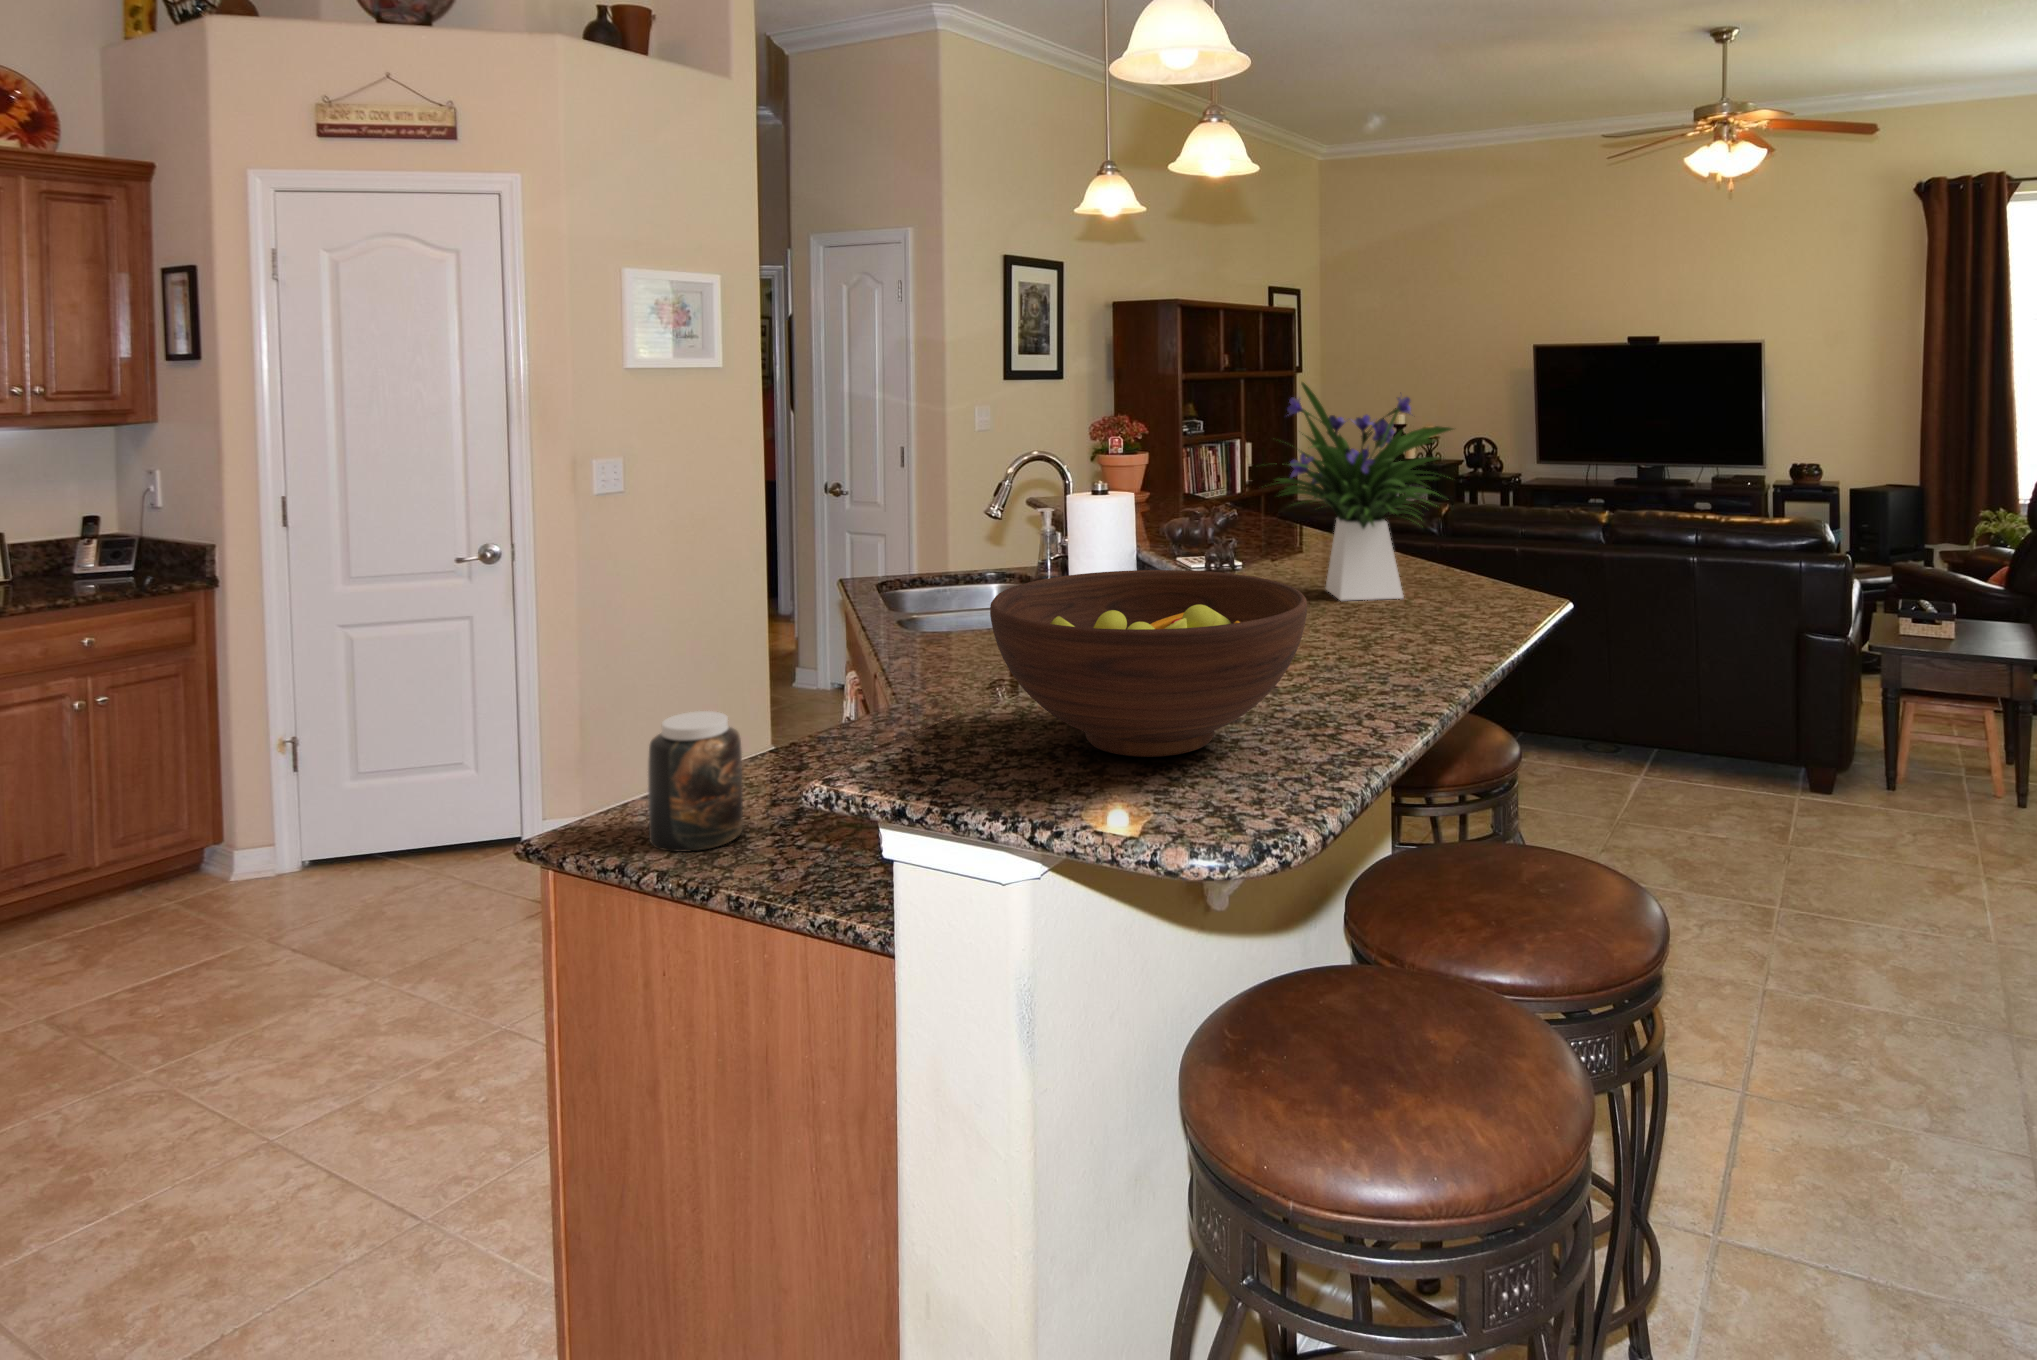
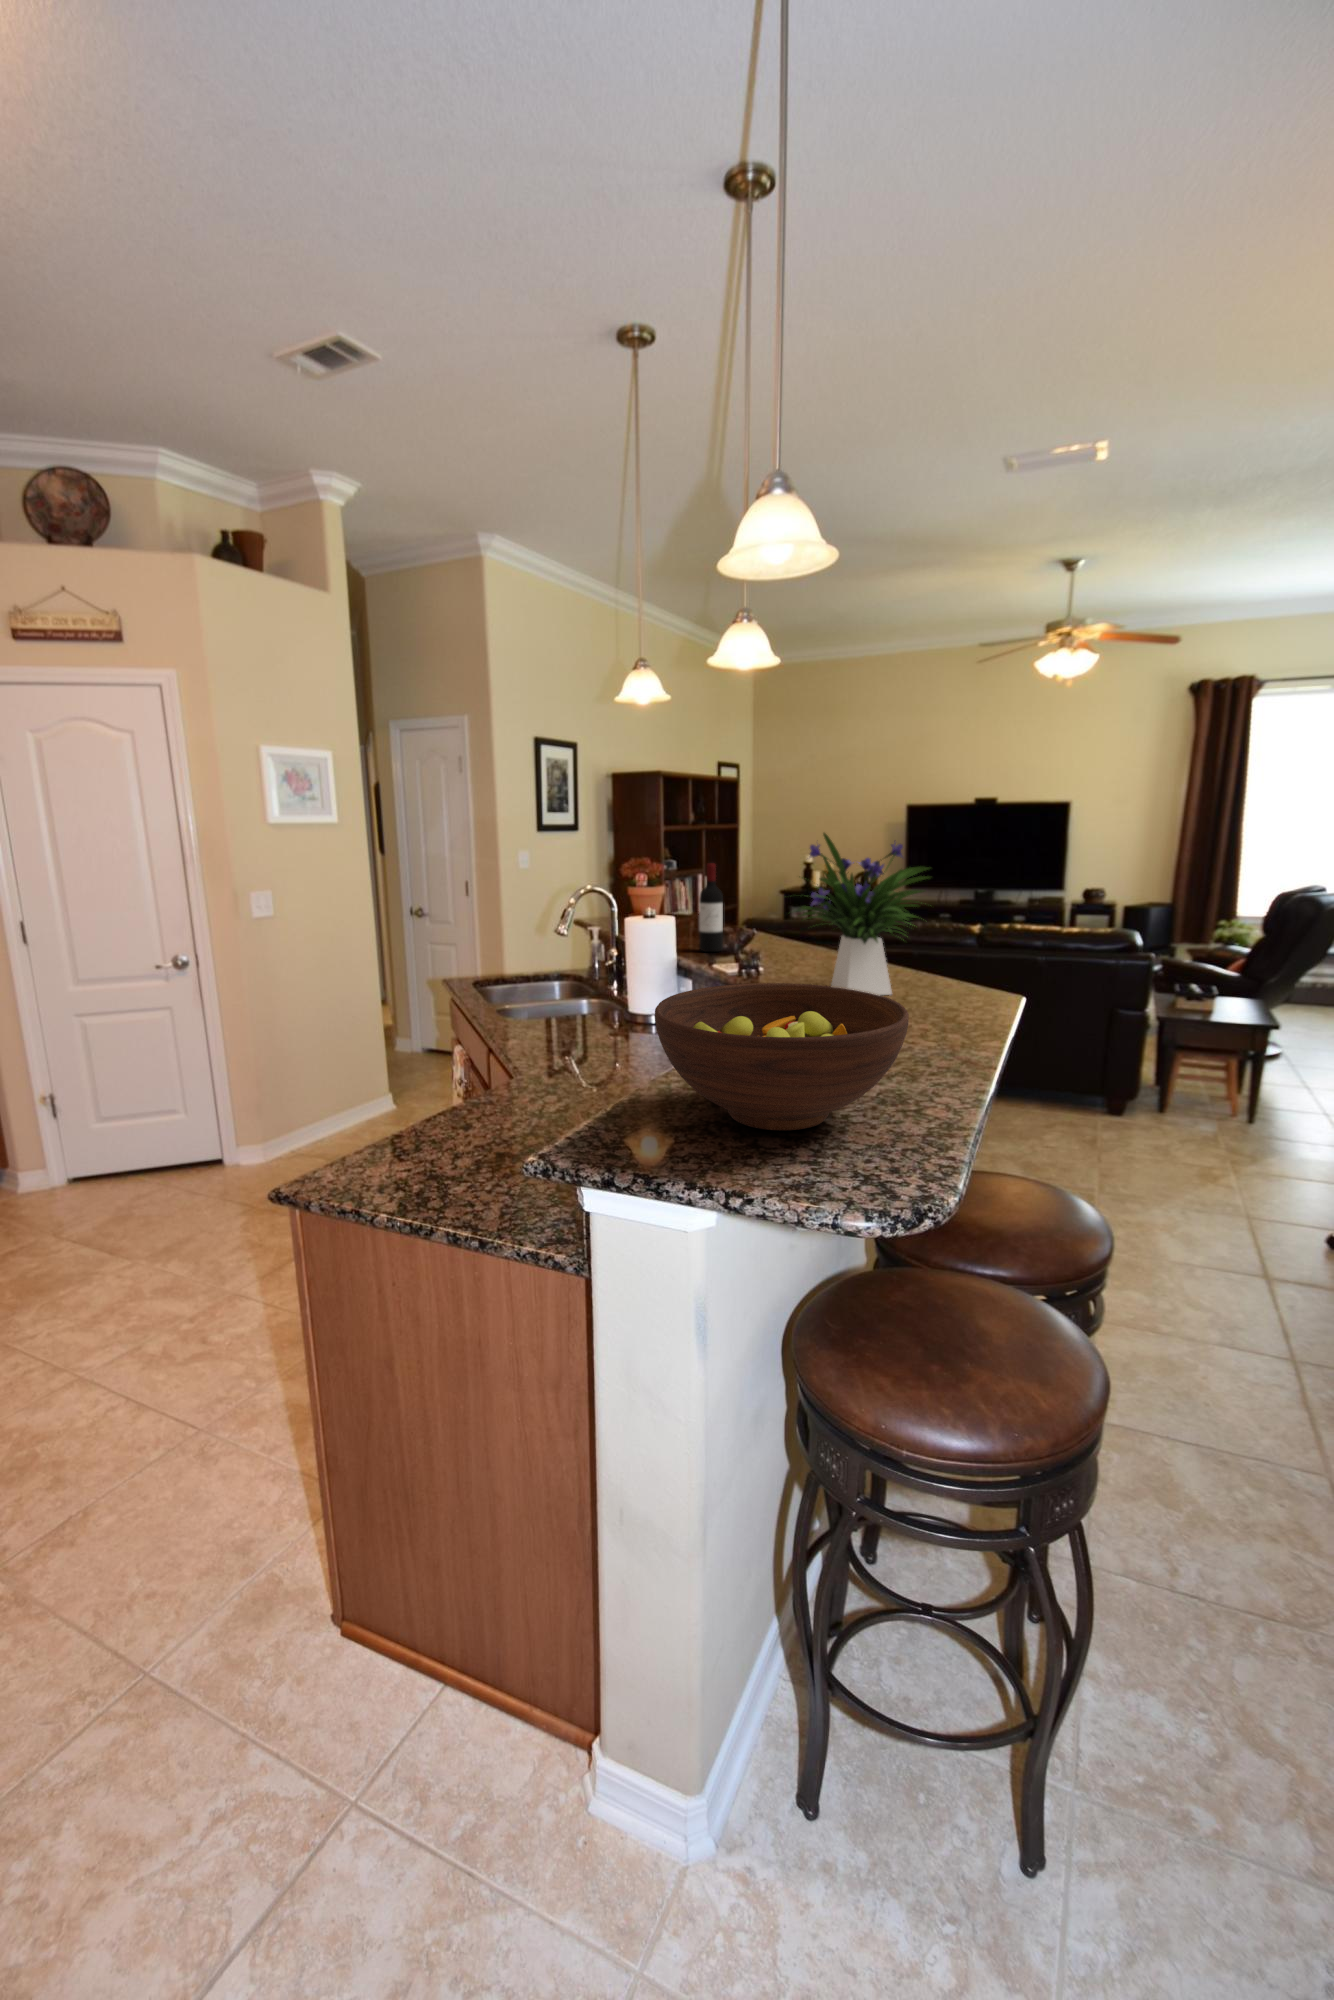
wine bottle: none [1180,423,1213,543] -> present [699,863,723,952]
jar: present [648,711,743,852] -> none [366,1093,441,1199]

